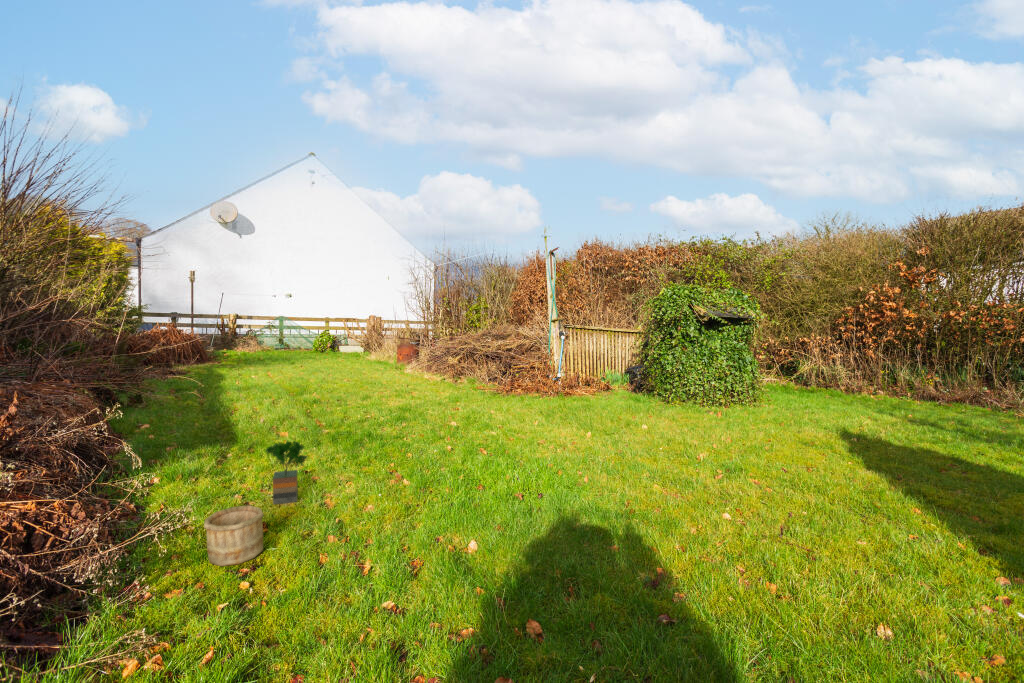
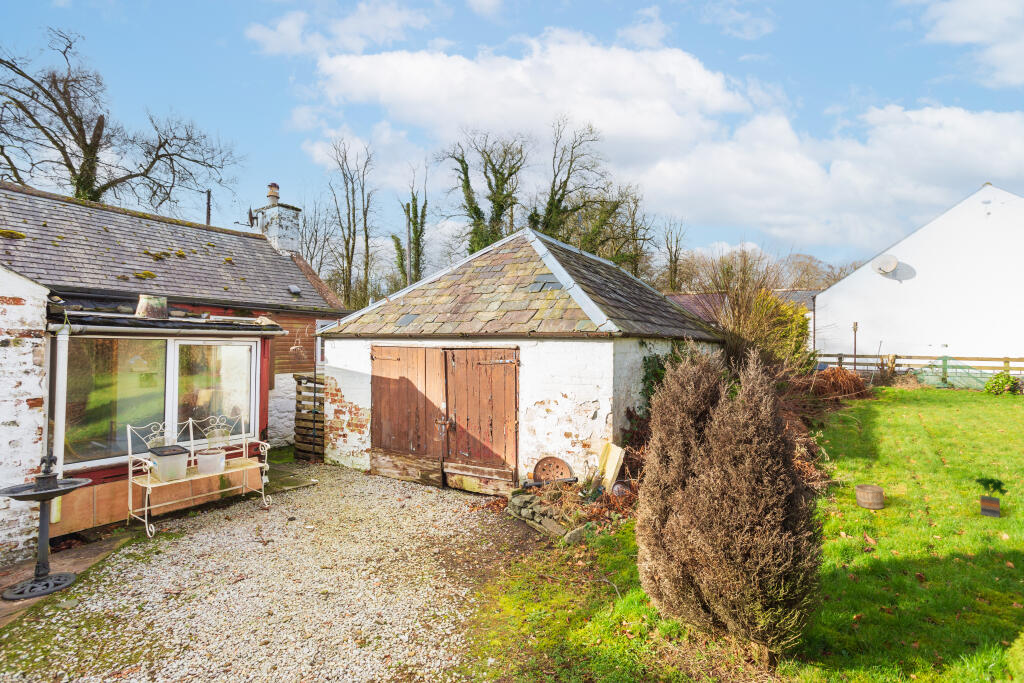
potted tree: present [266,441,307,504] -> present [975,478,1007,517]

